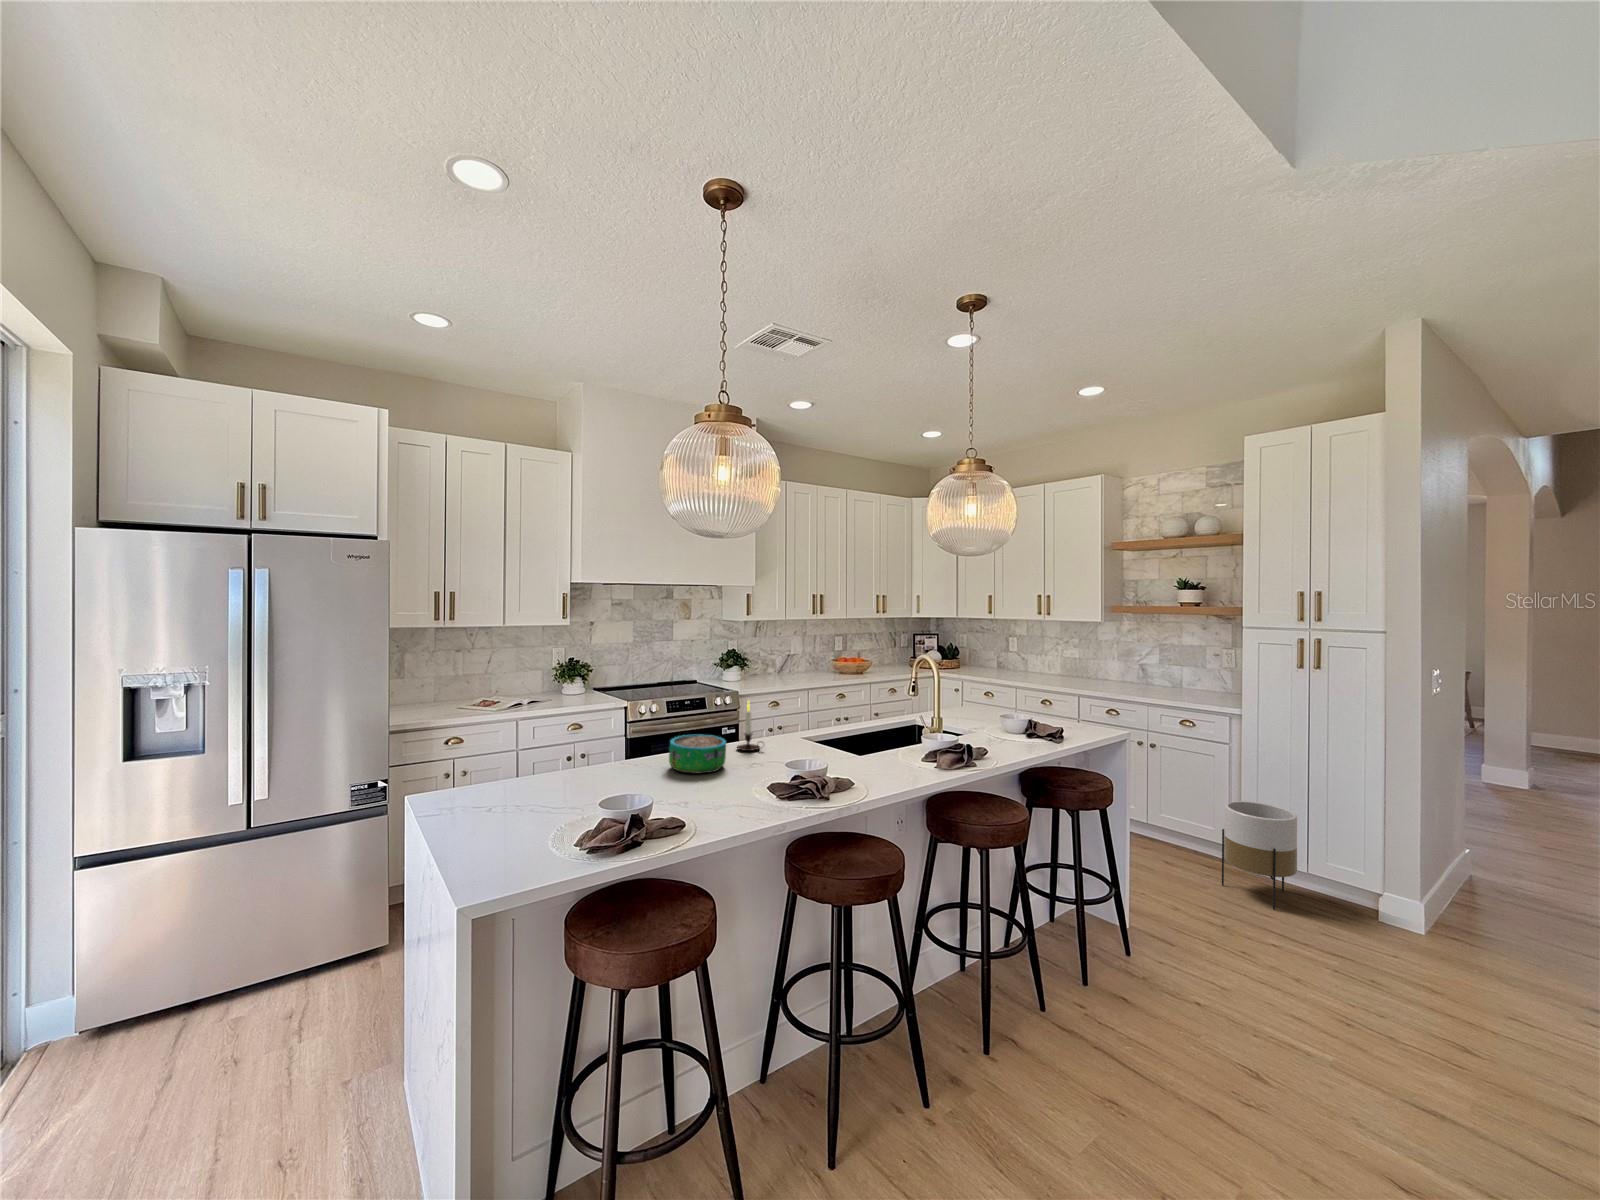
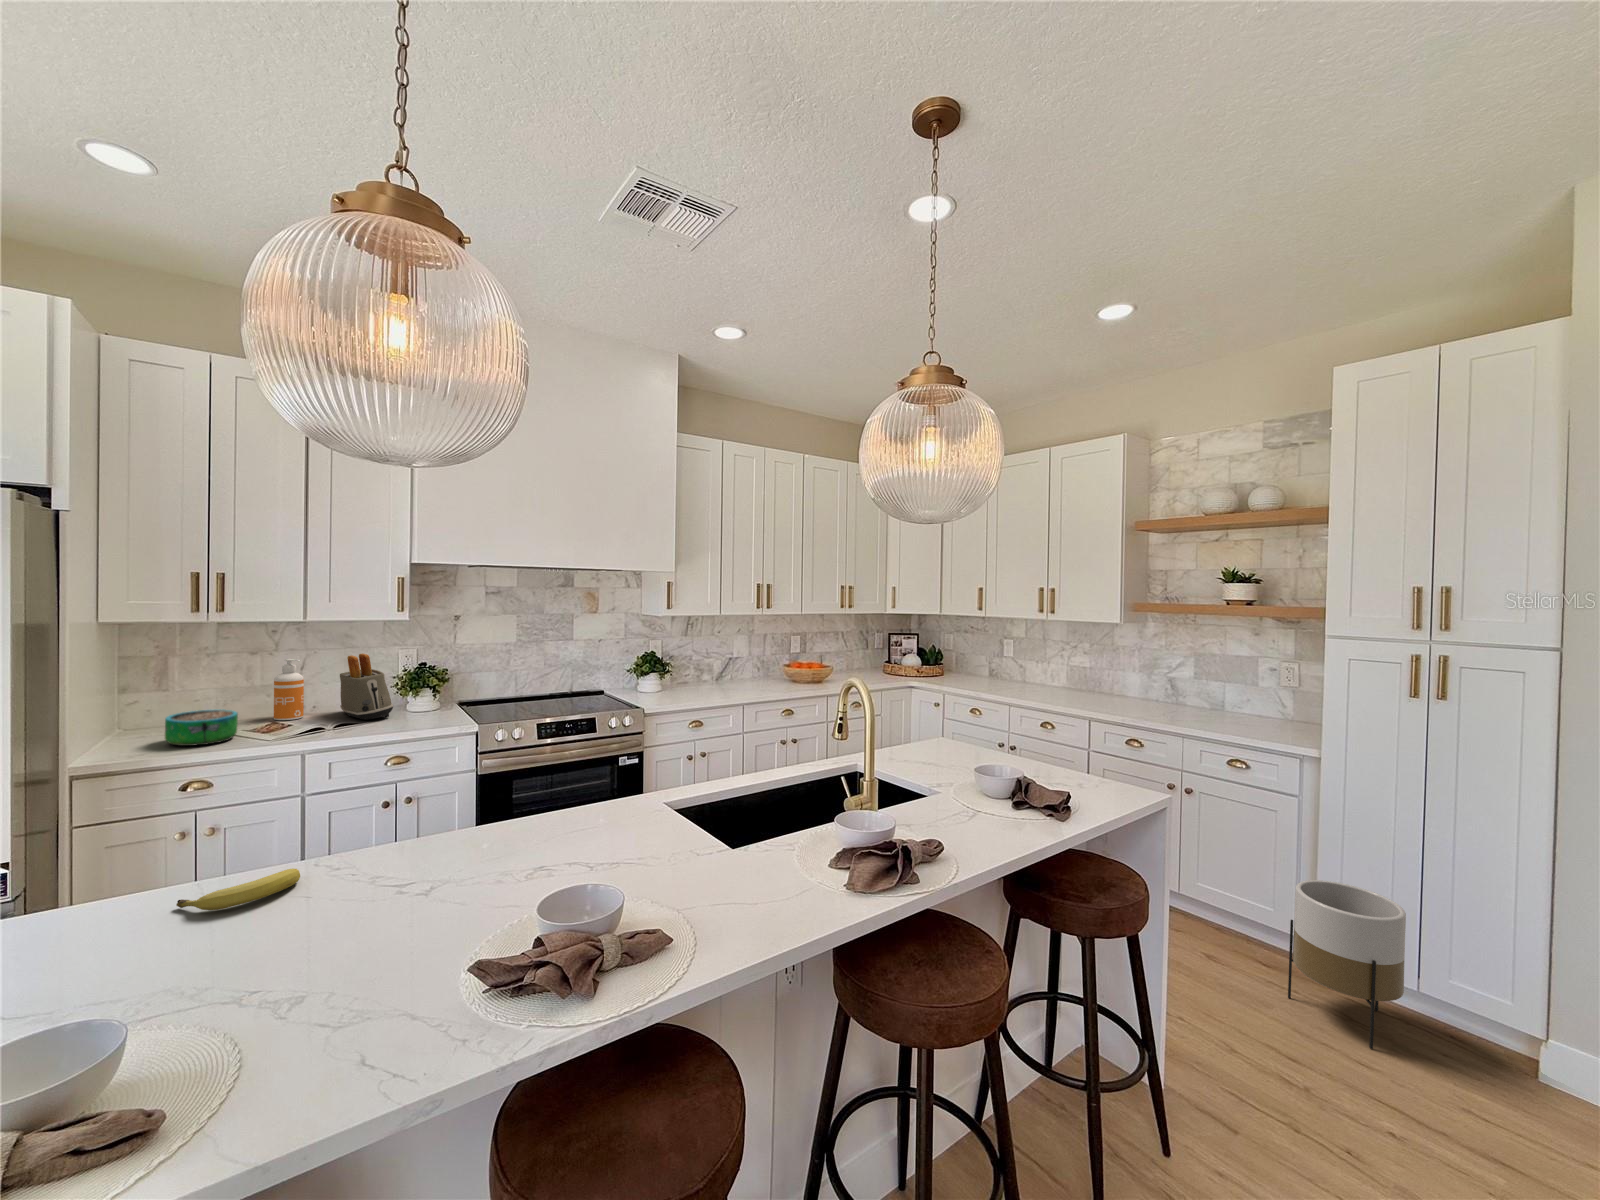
toaster: none [517,651,560,699] -> present [340,653,393,720]
soap dispenser: none [475,655,495,700] -> present [274,659,304,720]
candle: present [737,702,760,751] -> none [541,748,584,834]
decorative bowl: present [669,734,726,774] -> present [165,710,238,746]
fruit: none [573,761,625,778] -> present [176,869,300,910]

